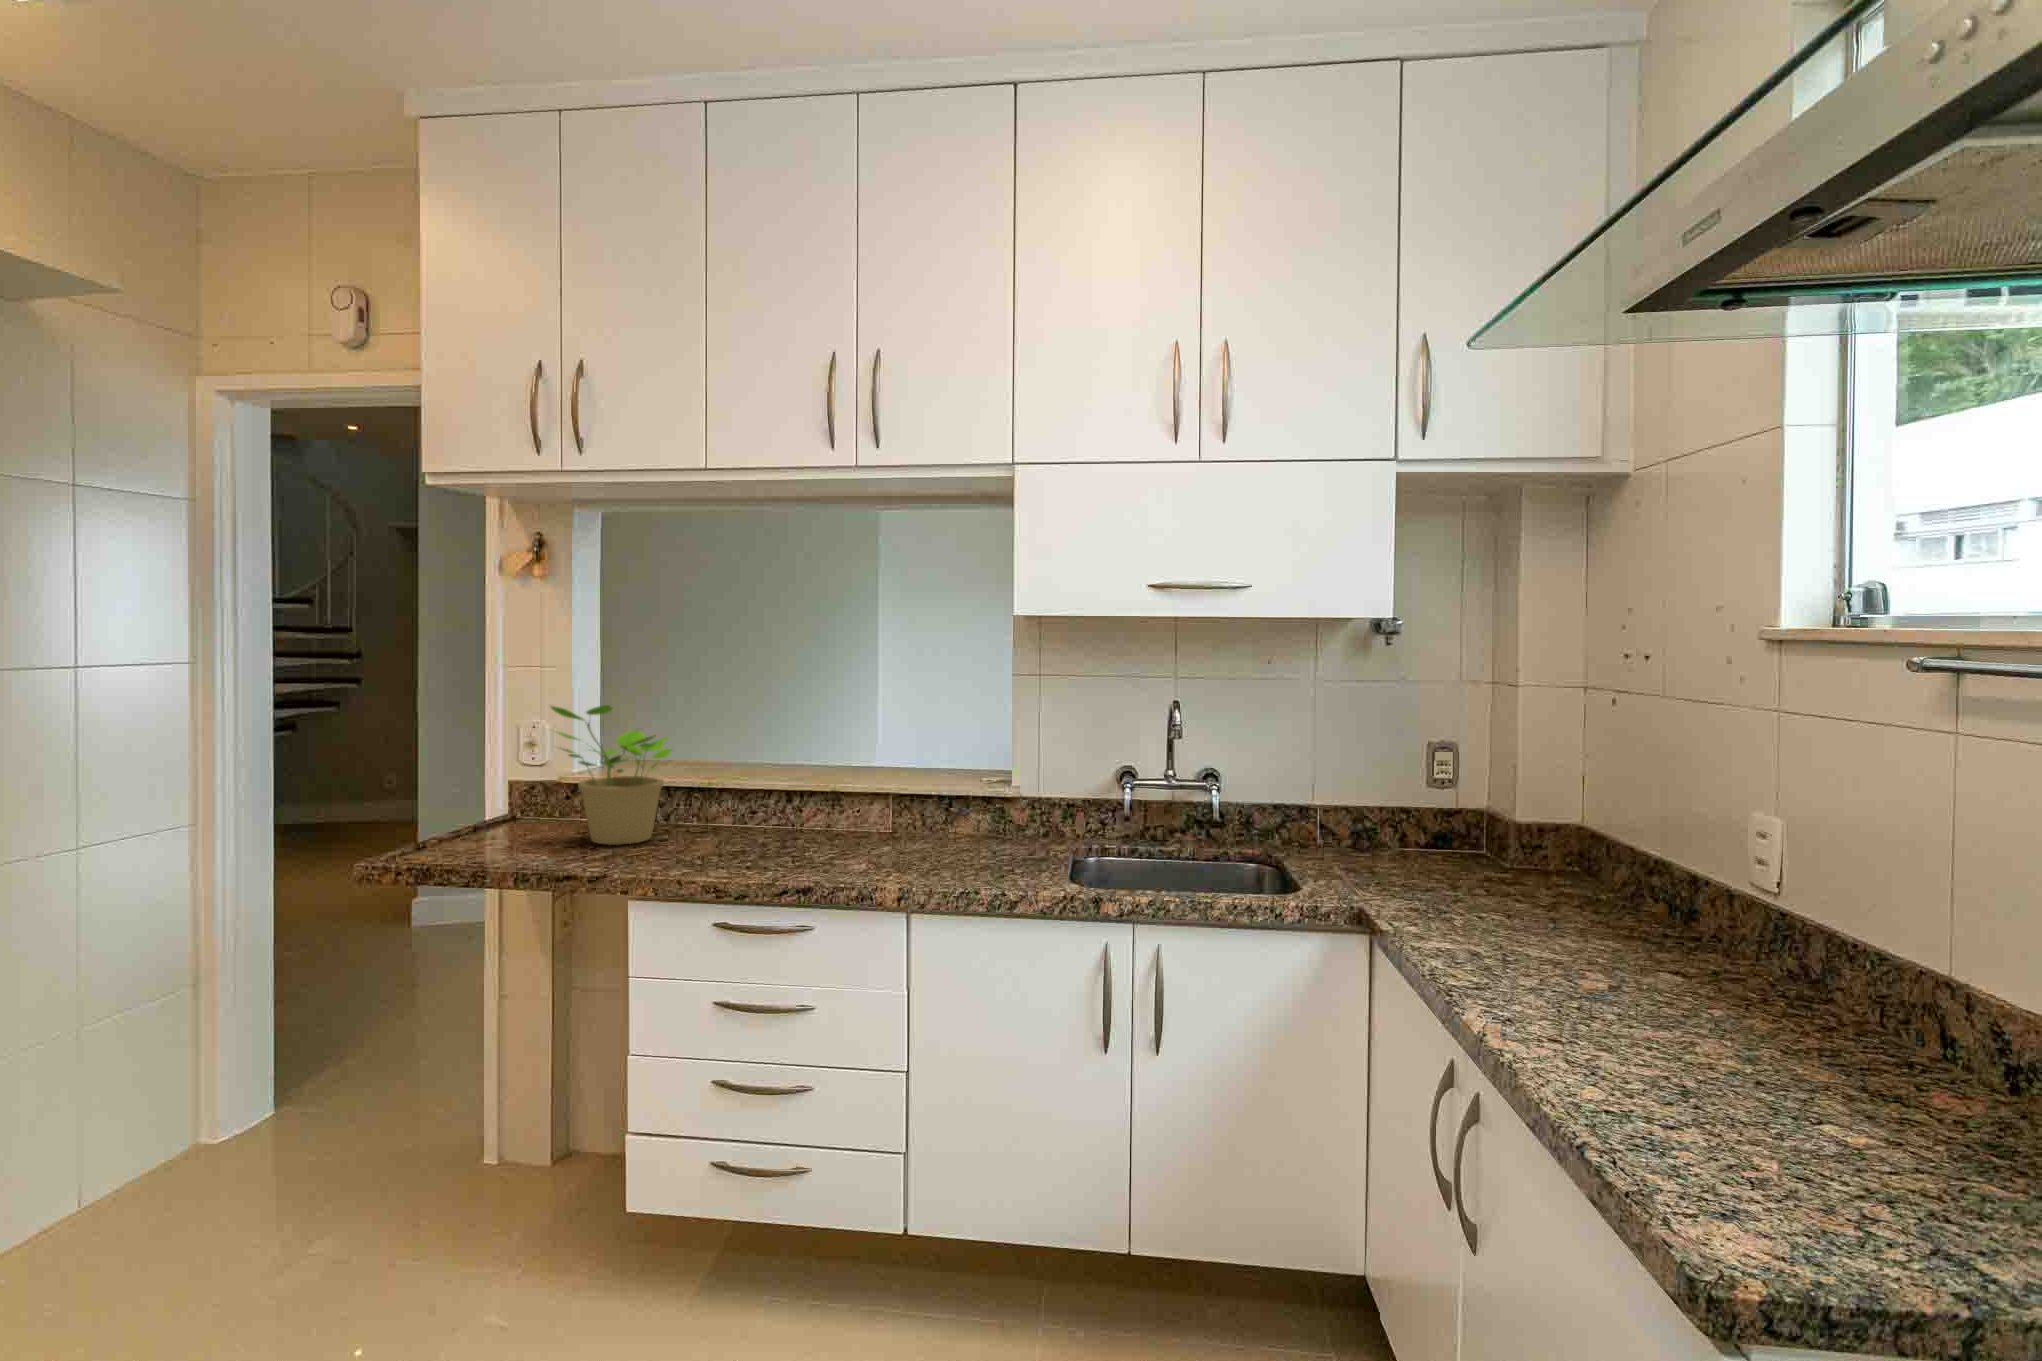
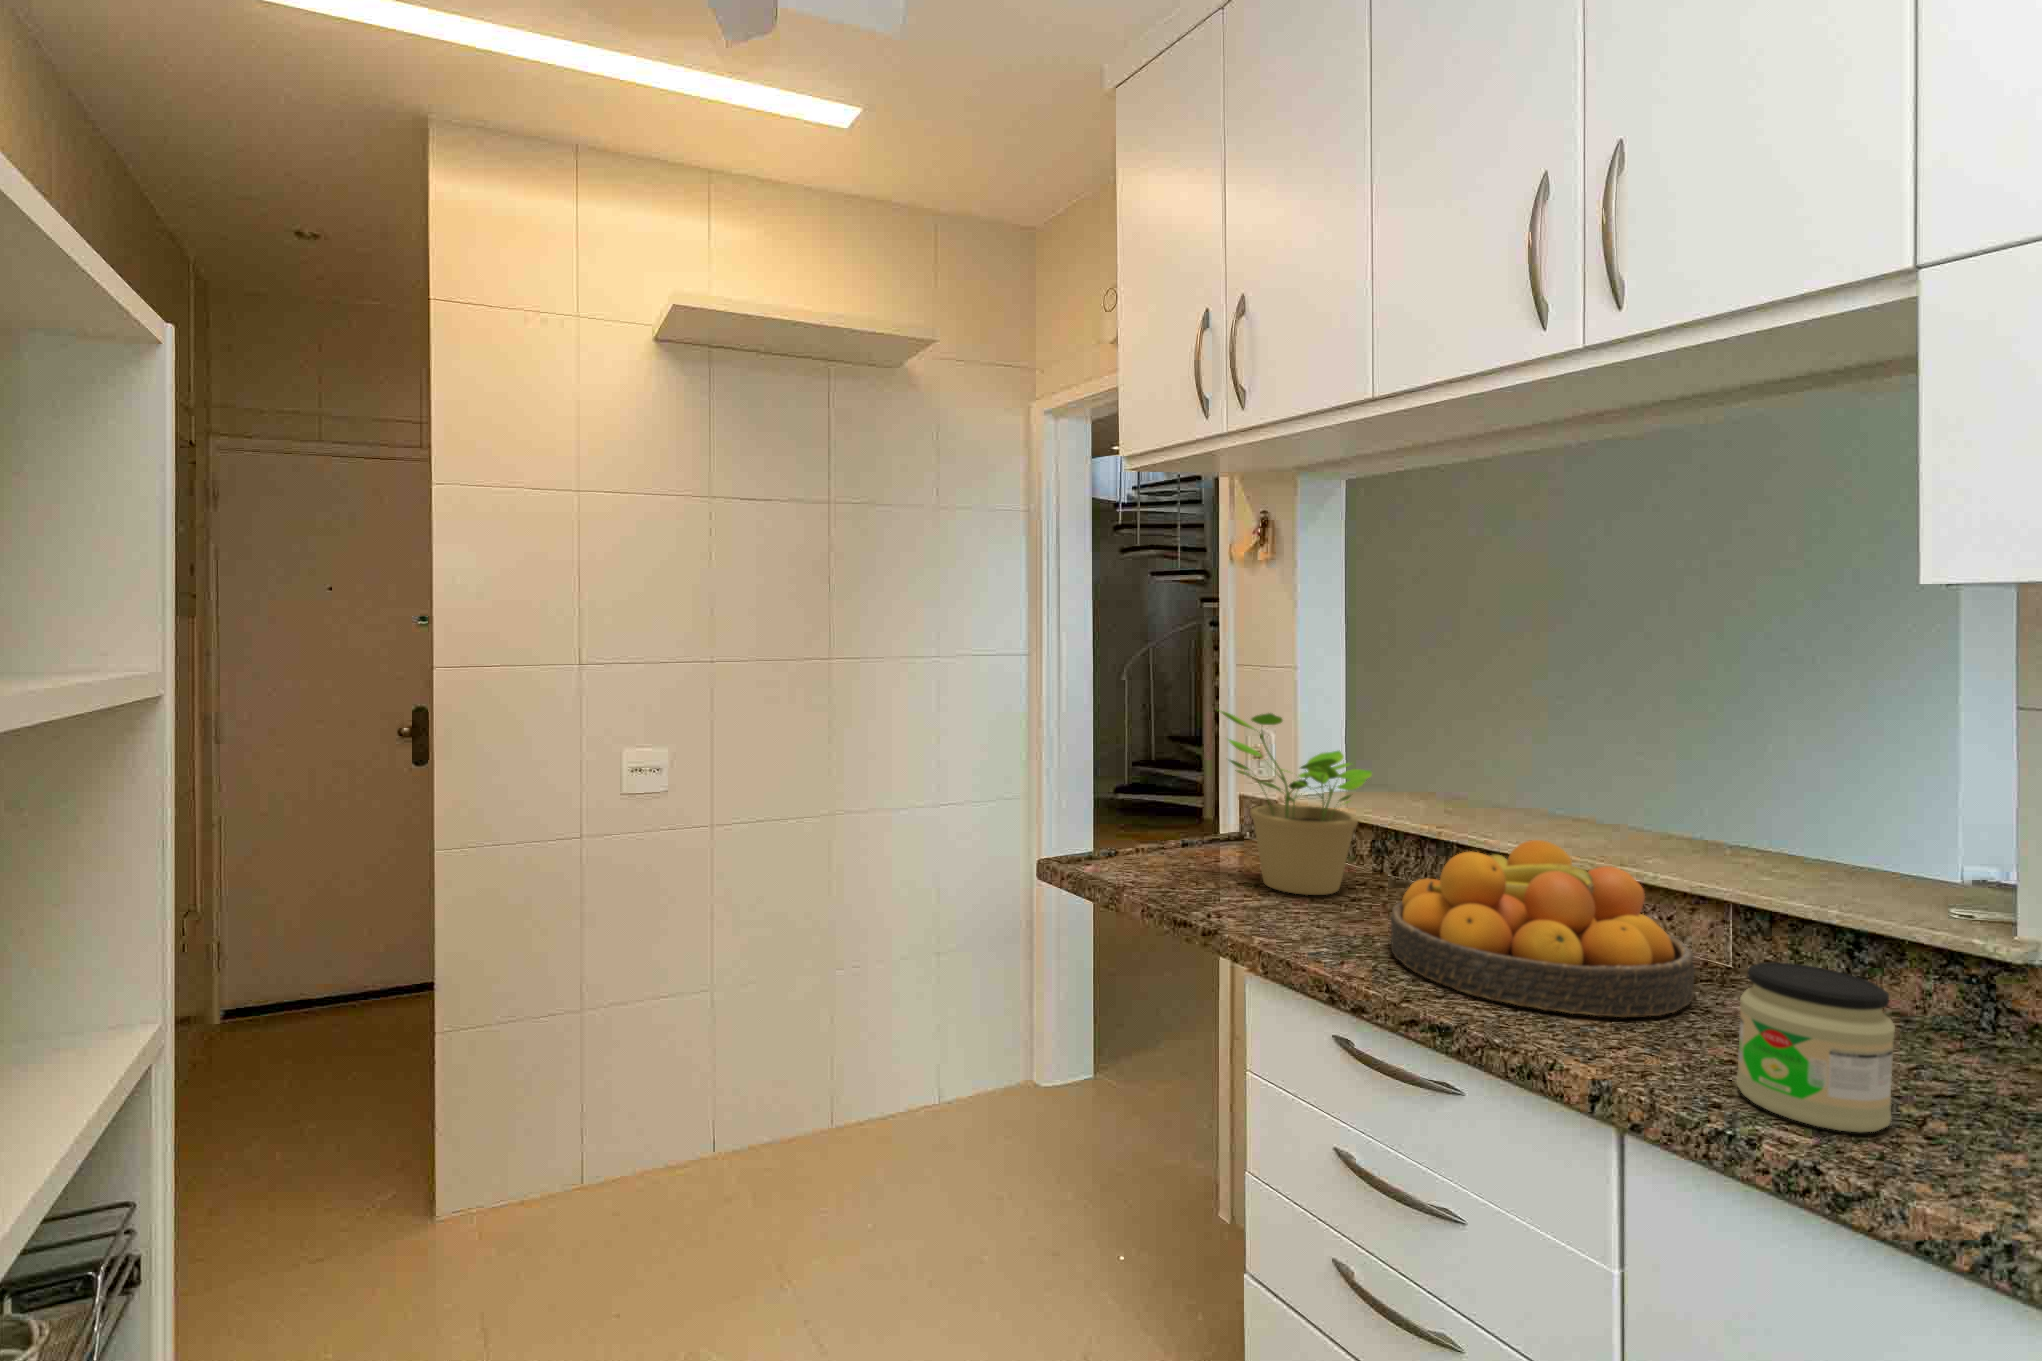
fruit bowl: none [726,772,896,871] -> present [1391,840,1695,1017]
jar: none [944,809,1004,882] -> present [1736,962,1895,1132]

